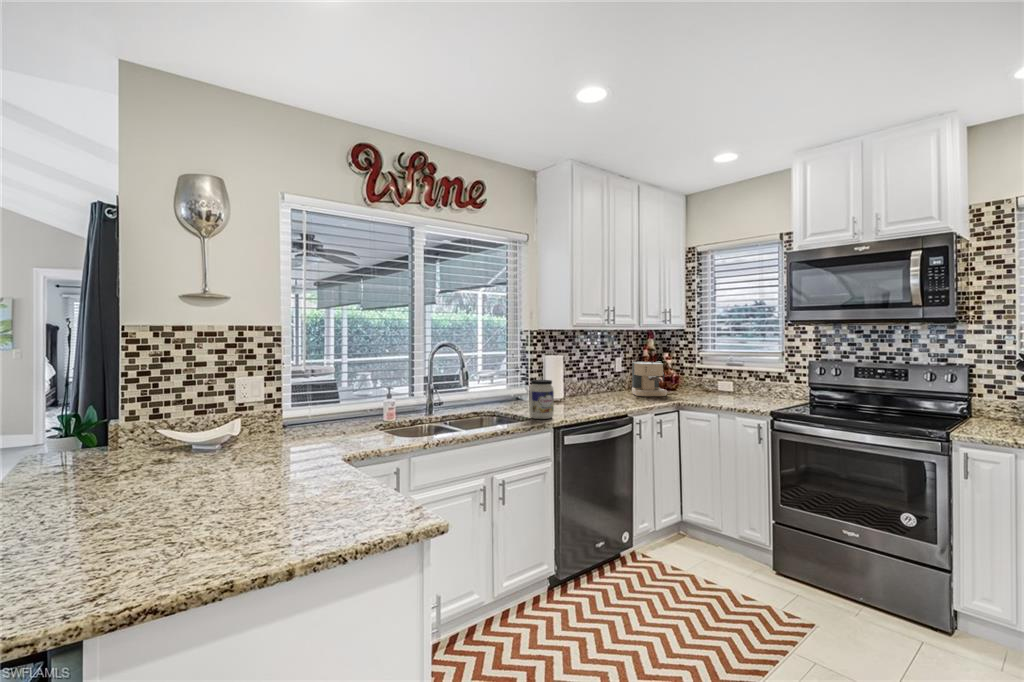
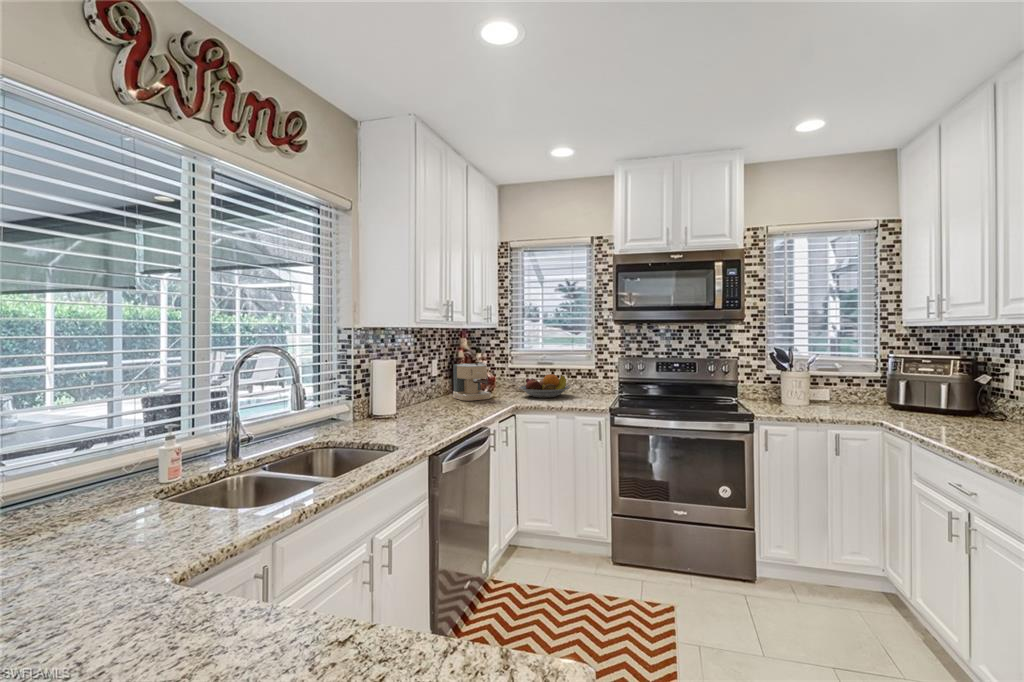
fruit bowl: none [696,375,752,398] -> present [519,374,570,398]
jar: present [529,380,554,419] -> none [382,391,410,436]

